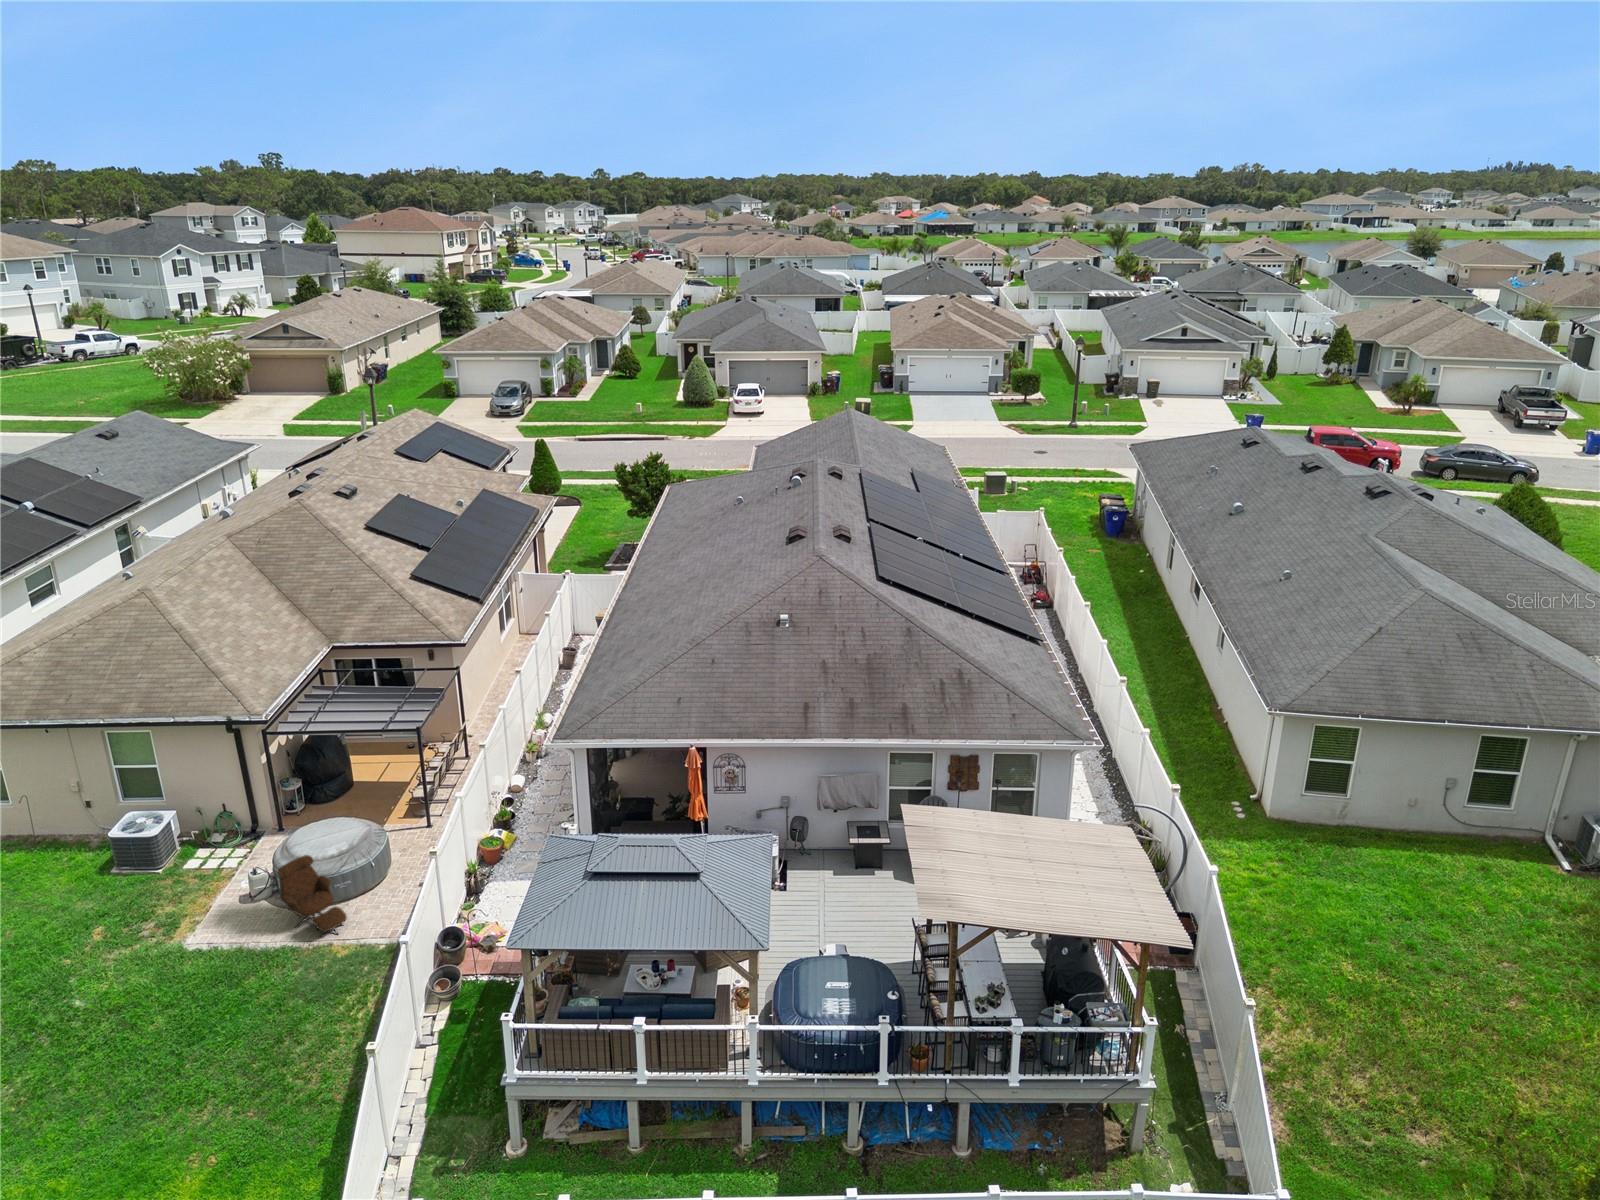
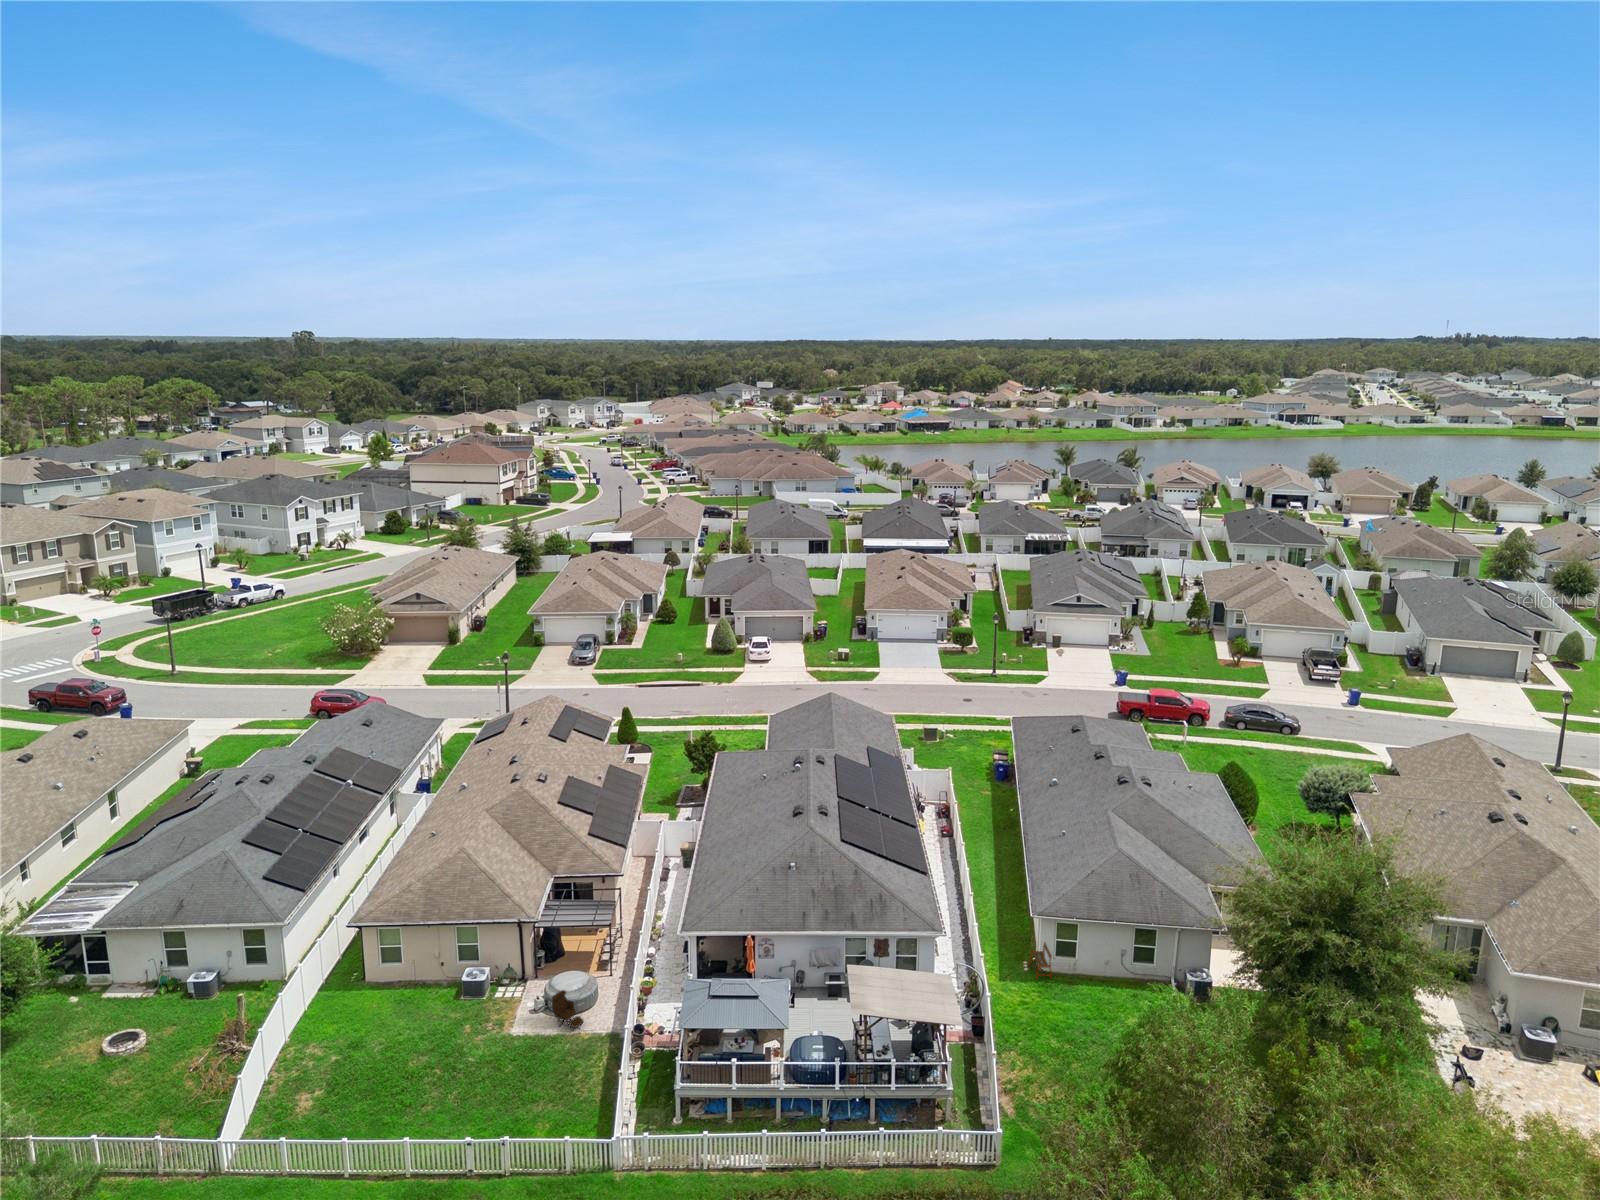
bench: none [1241,768,1300,840] -> present [1029,943,1052,978]

